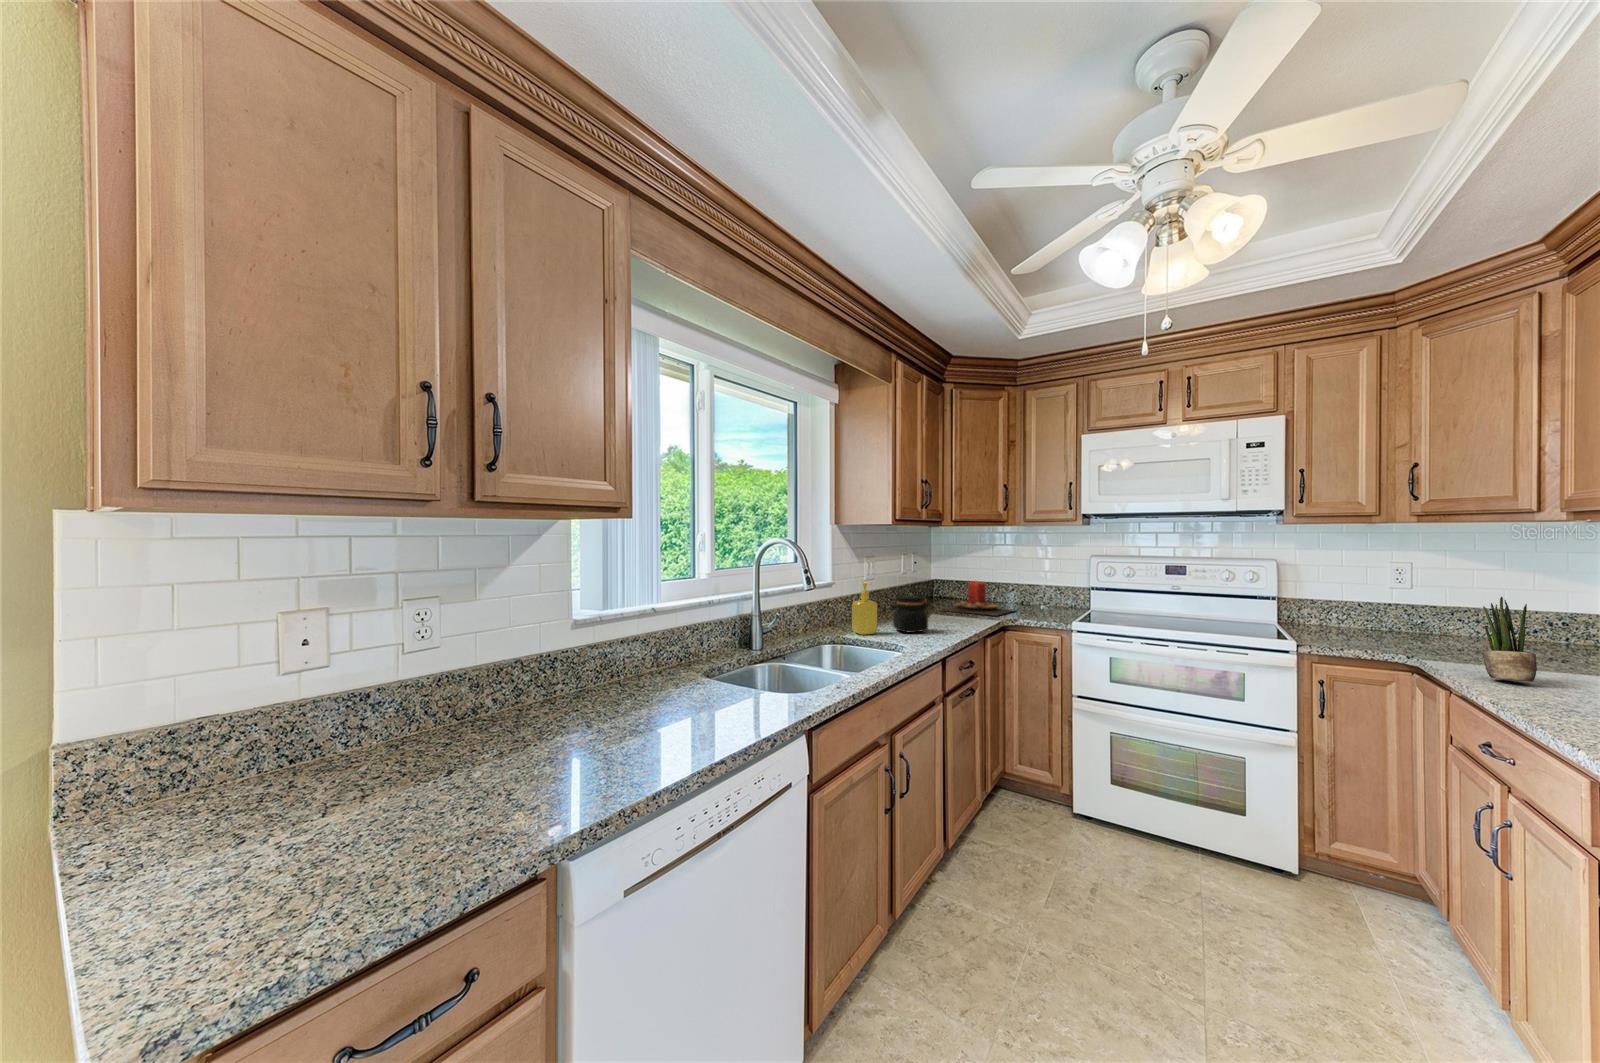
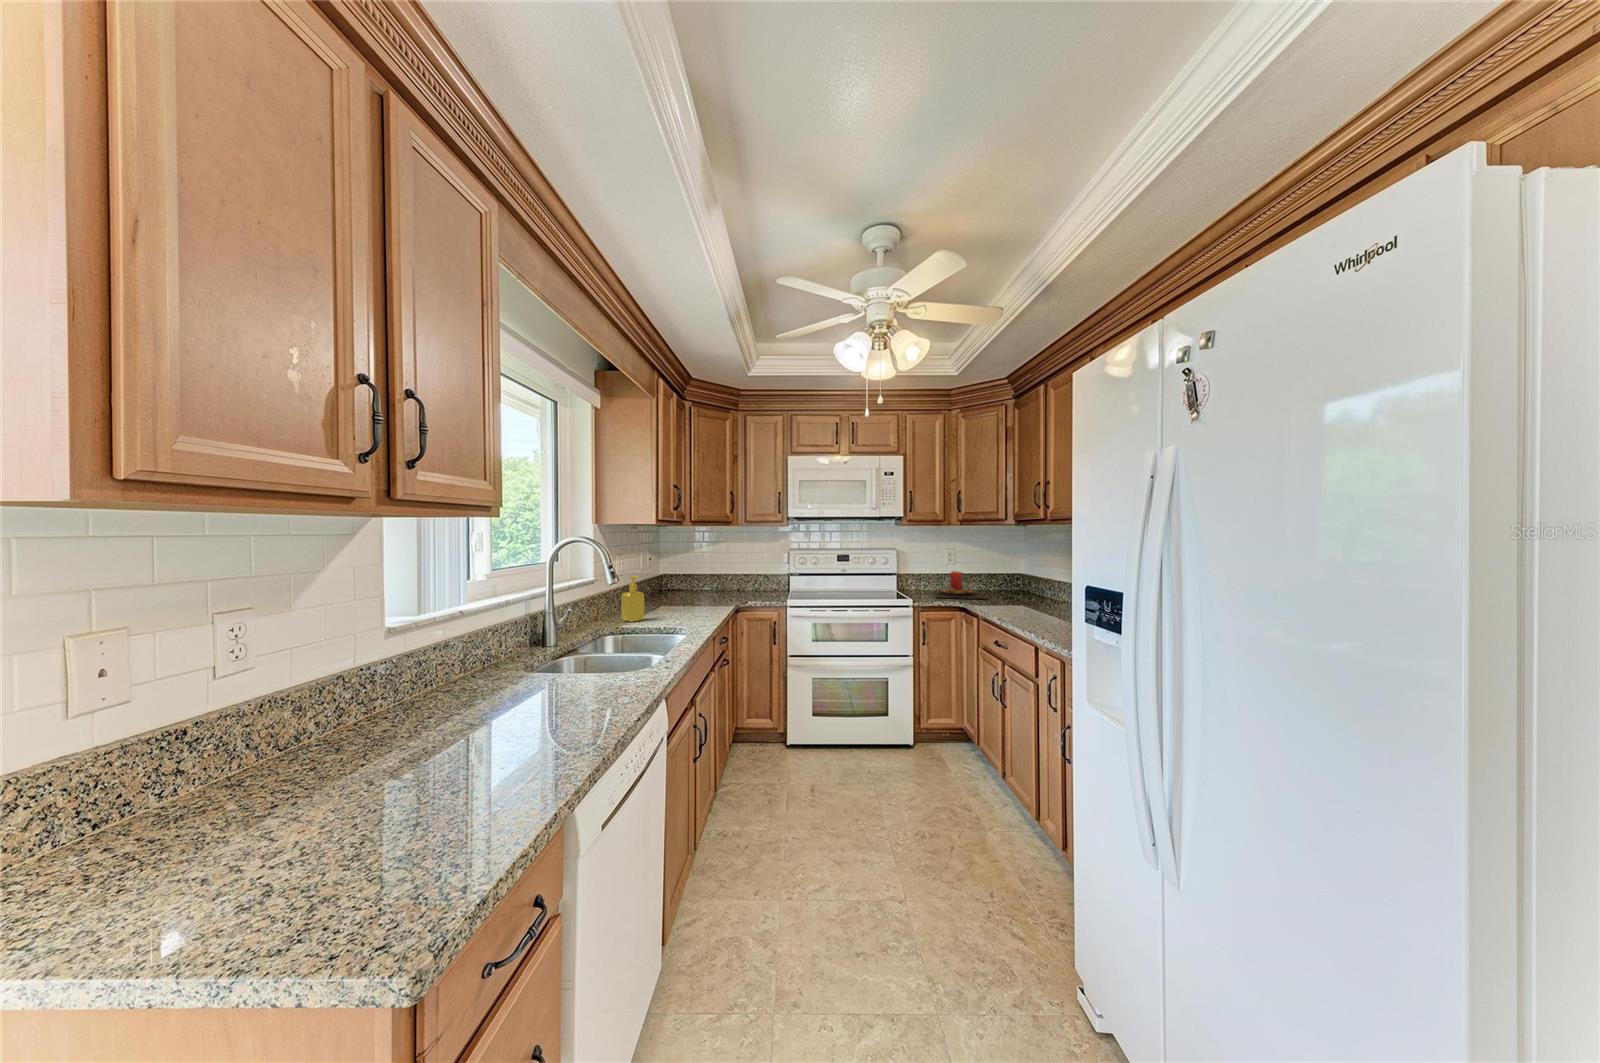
candle: present [941,581,1015,616] -> present [934,571,987,599]
jar: present [892,596,929,633] -> none [653,585,685,616]
potted plant: present [1483,597,1537,681] -> none [995,567,1014,611]

